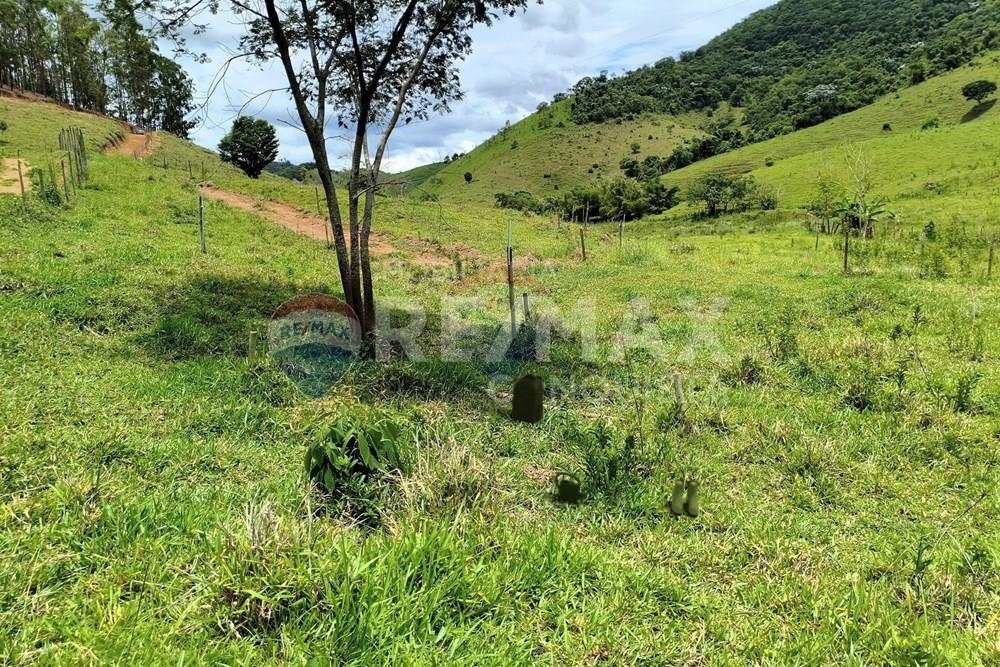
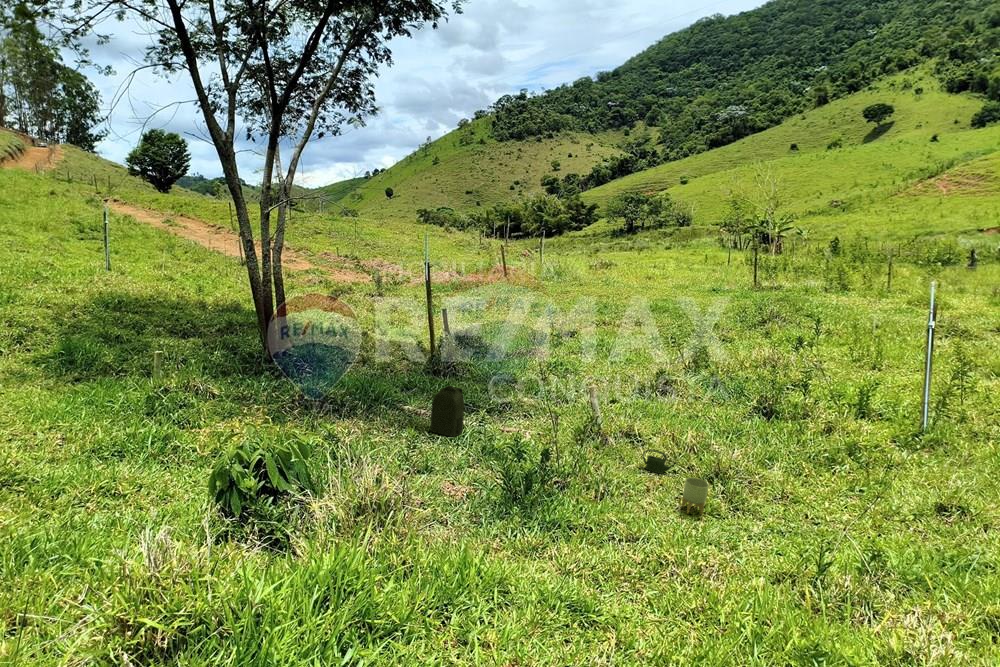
planter: none [767,467,797,506] -> present [682,477,709,515]
watering can: present [555,472,593,502] -> present [643,450,678,474]
boots: present [671,479,699,515] -> none [589,492,615,527]

